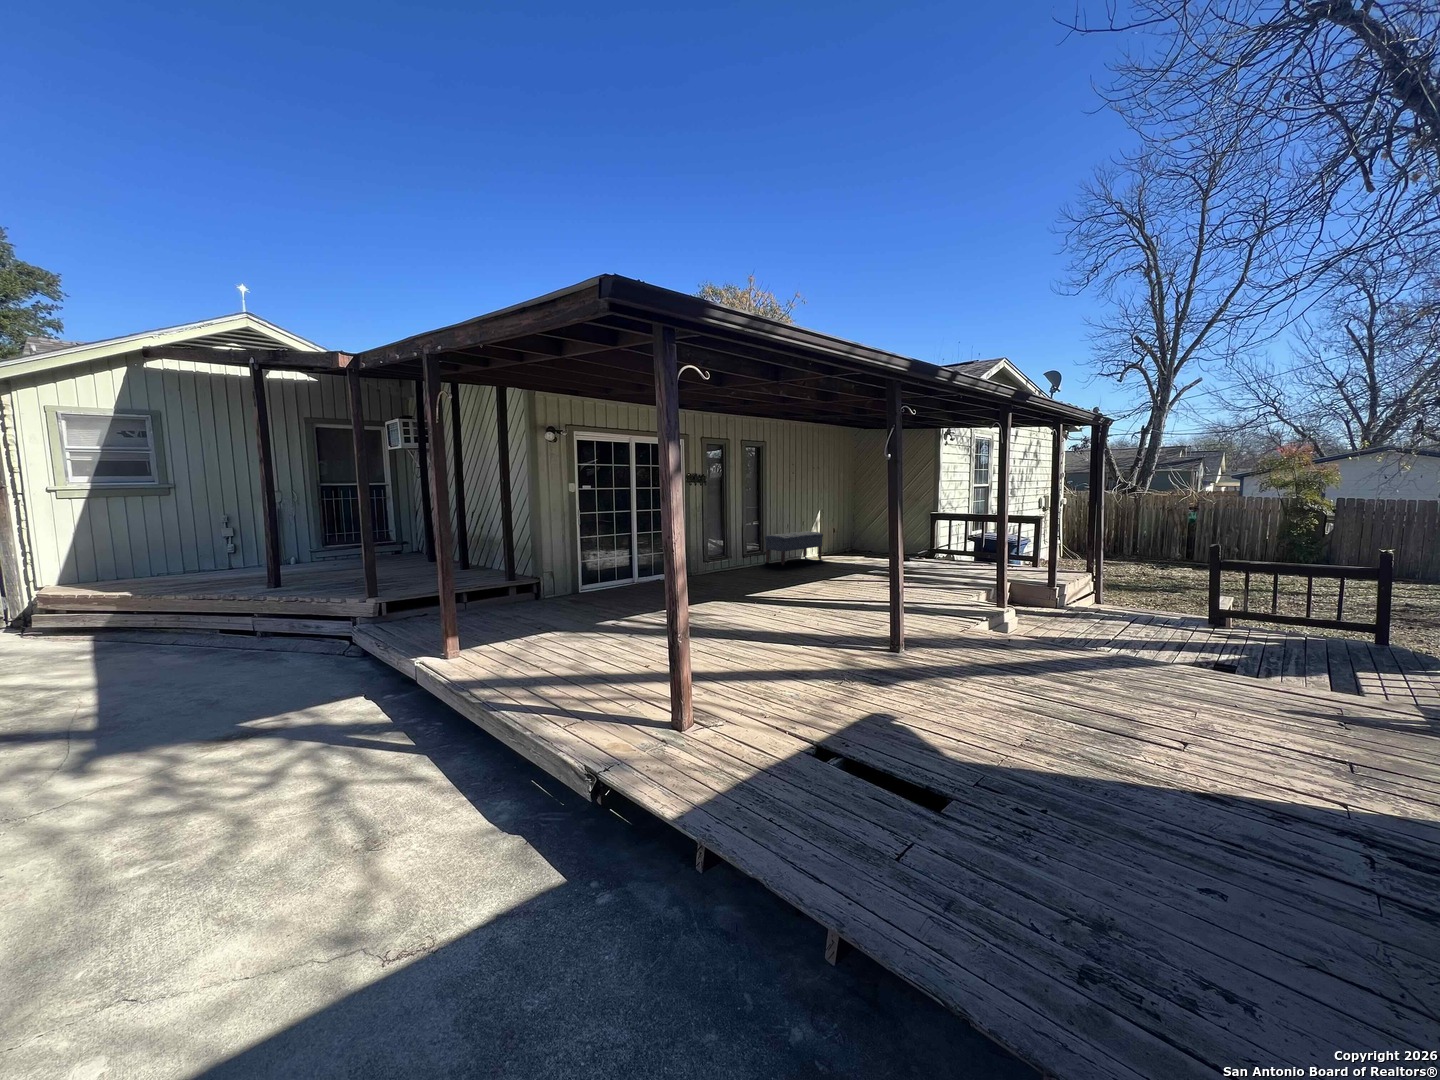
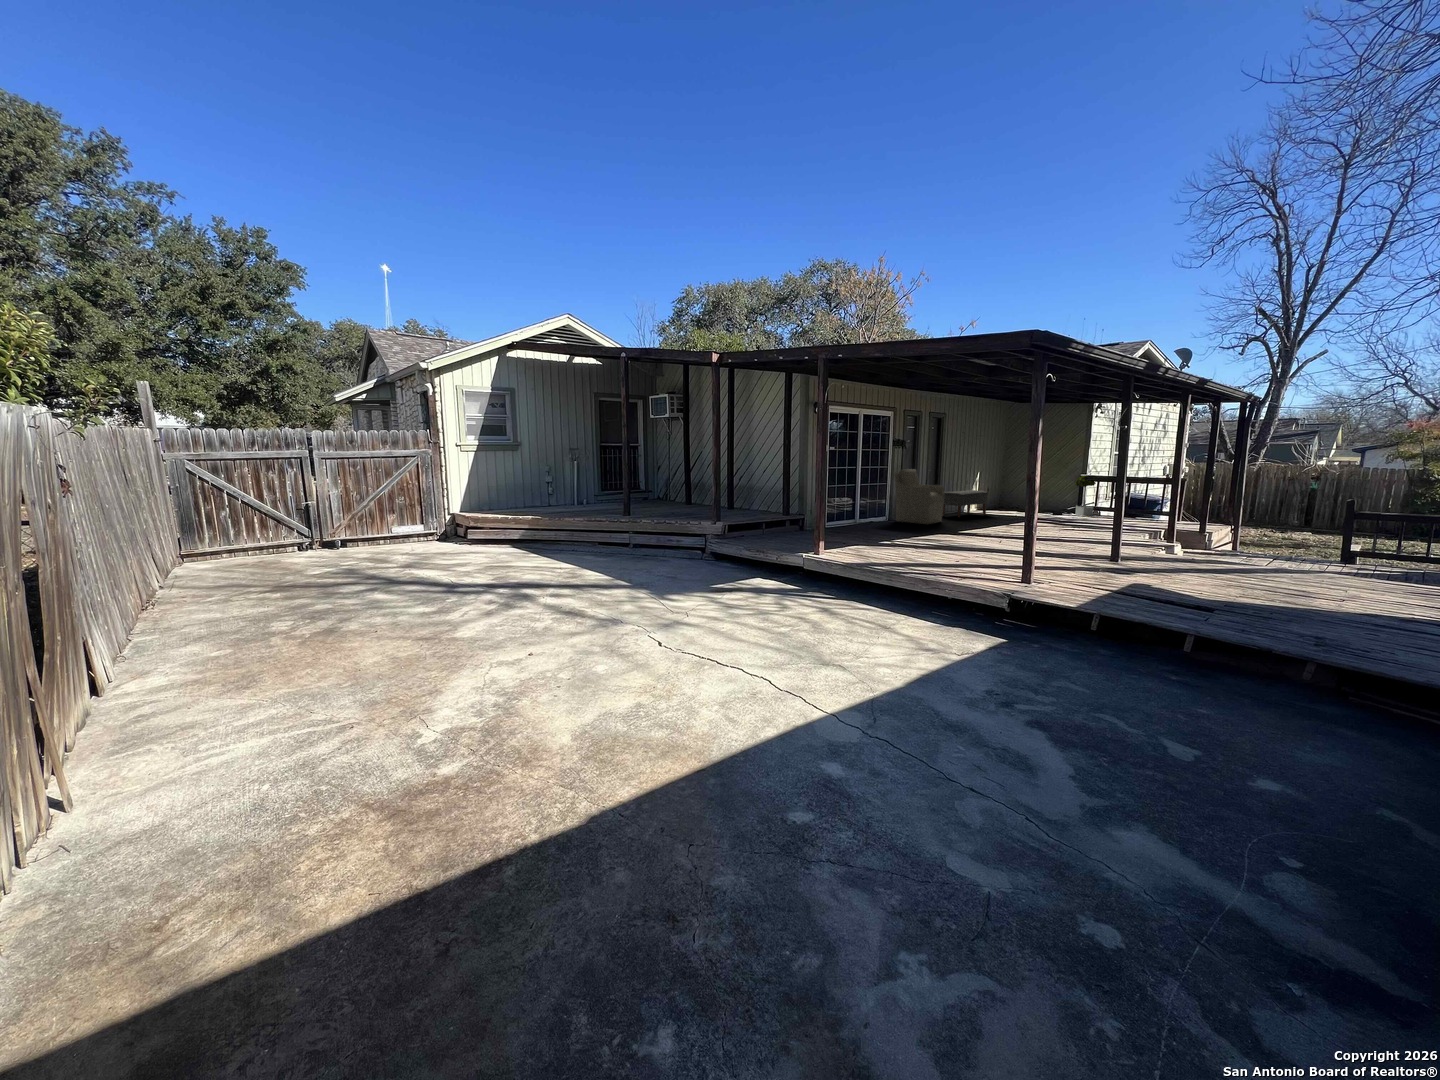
chair: none [692,510,752,578] -> present [894,469,944,524]
potted tree: none [929,512,950,557] -> present [1075,476,1096,516]

